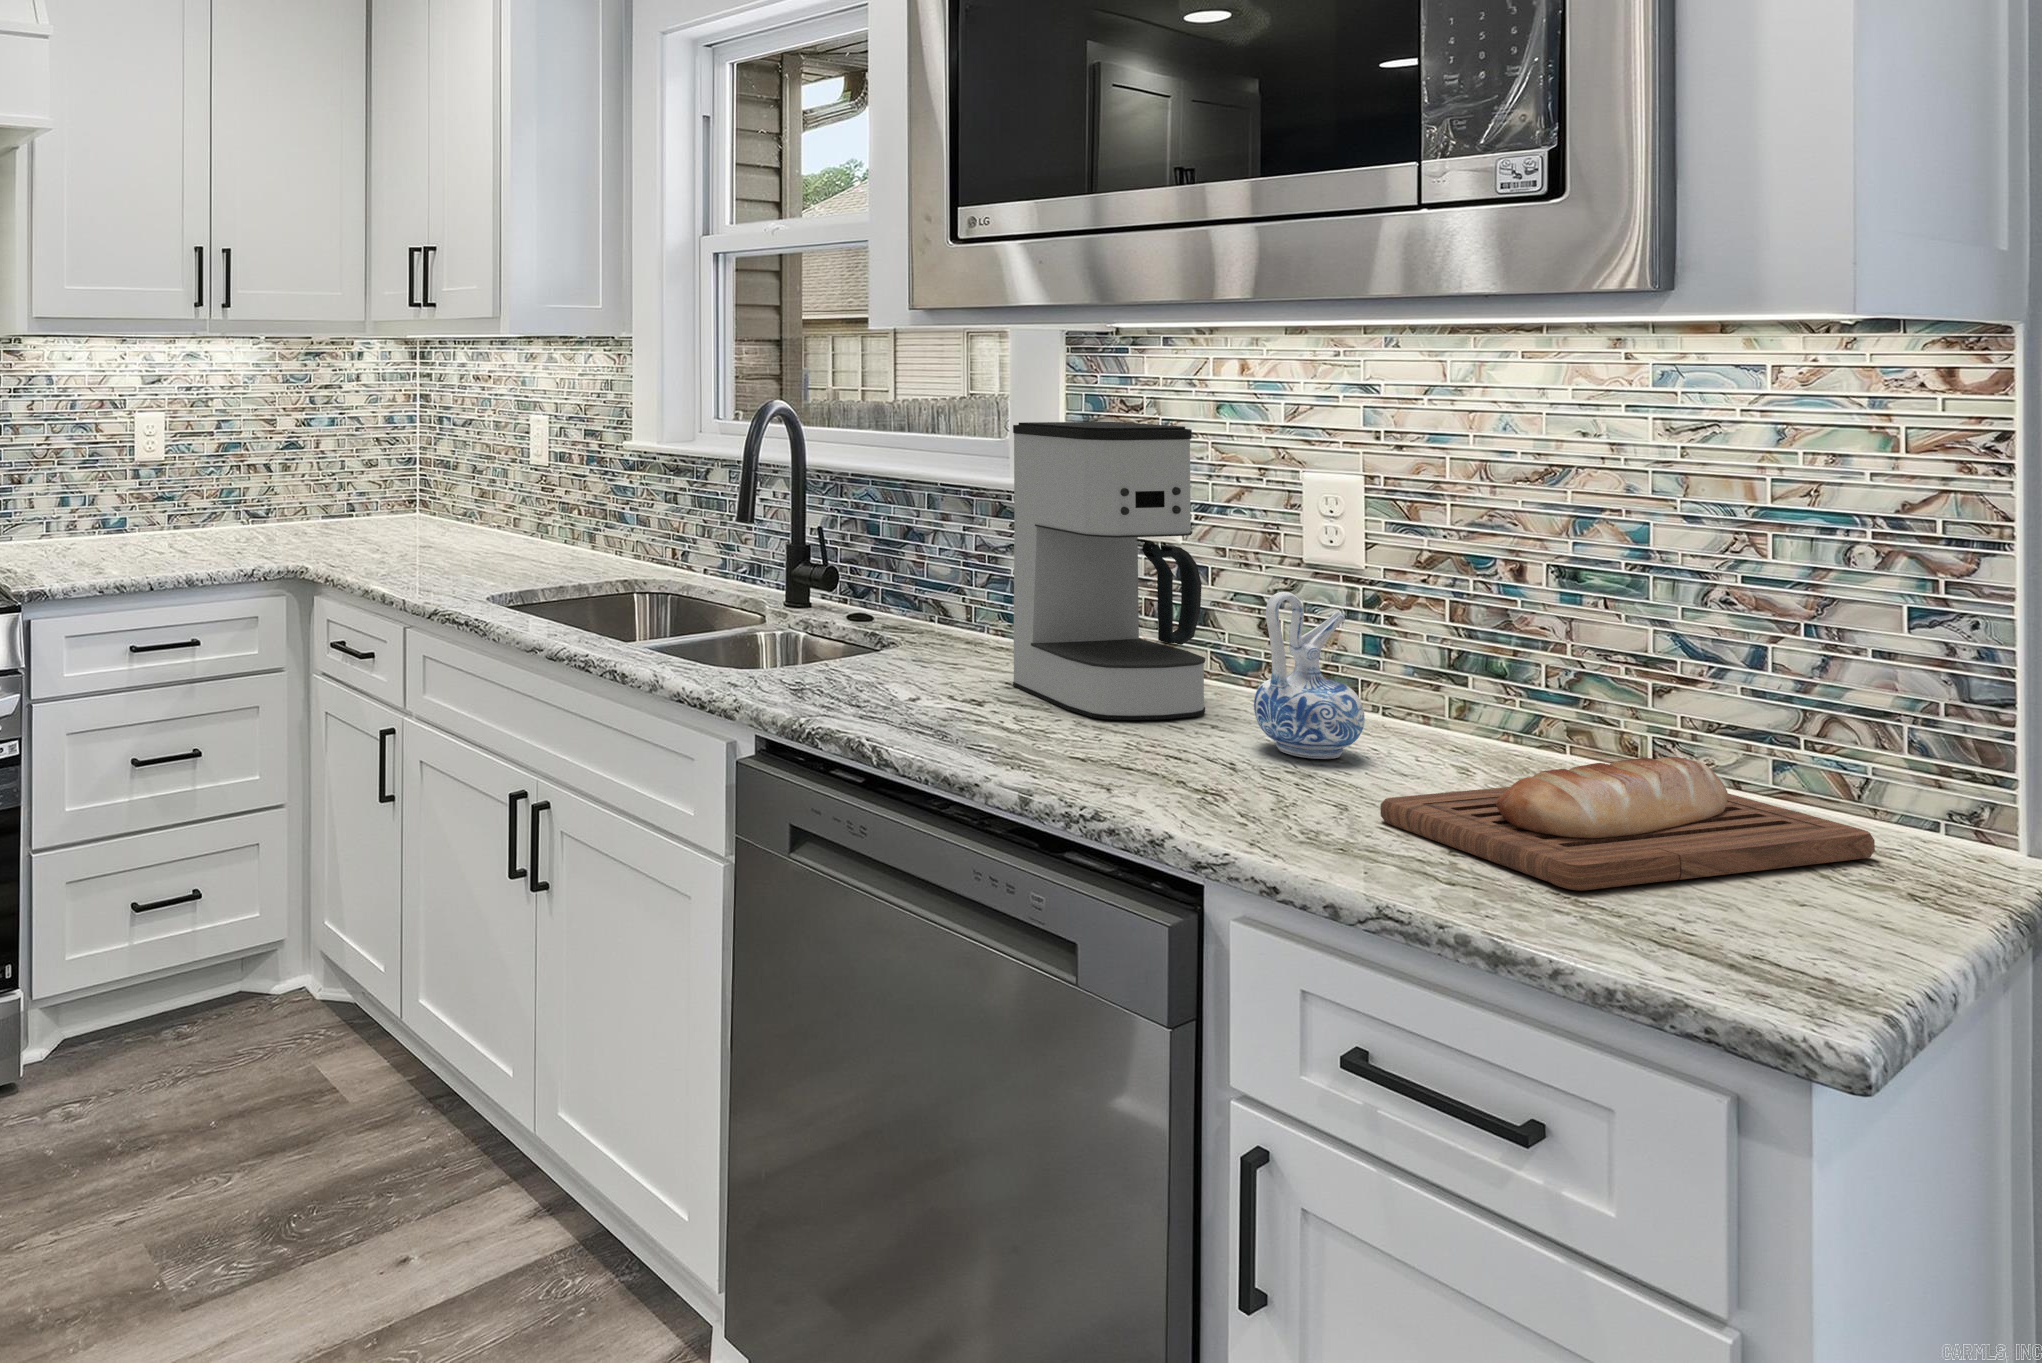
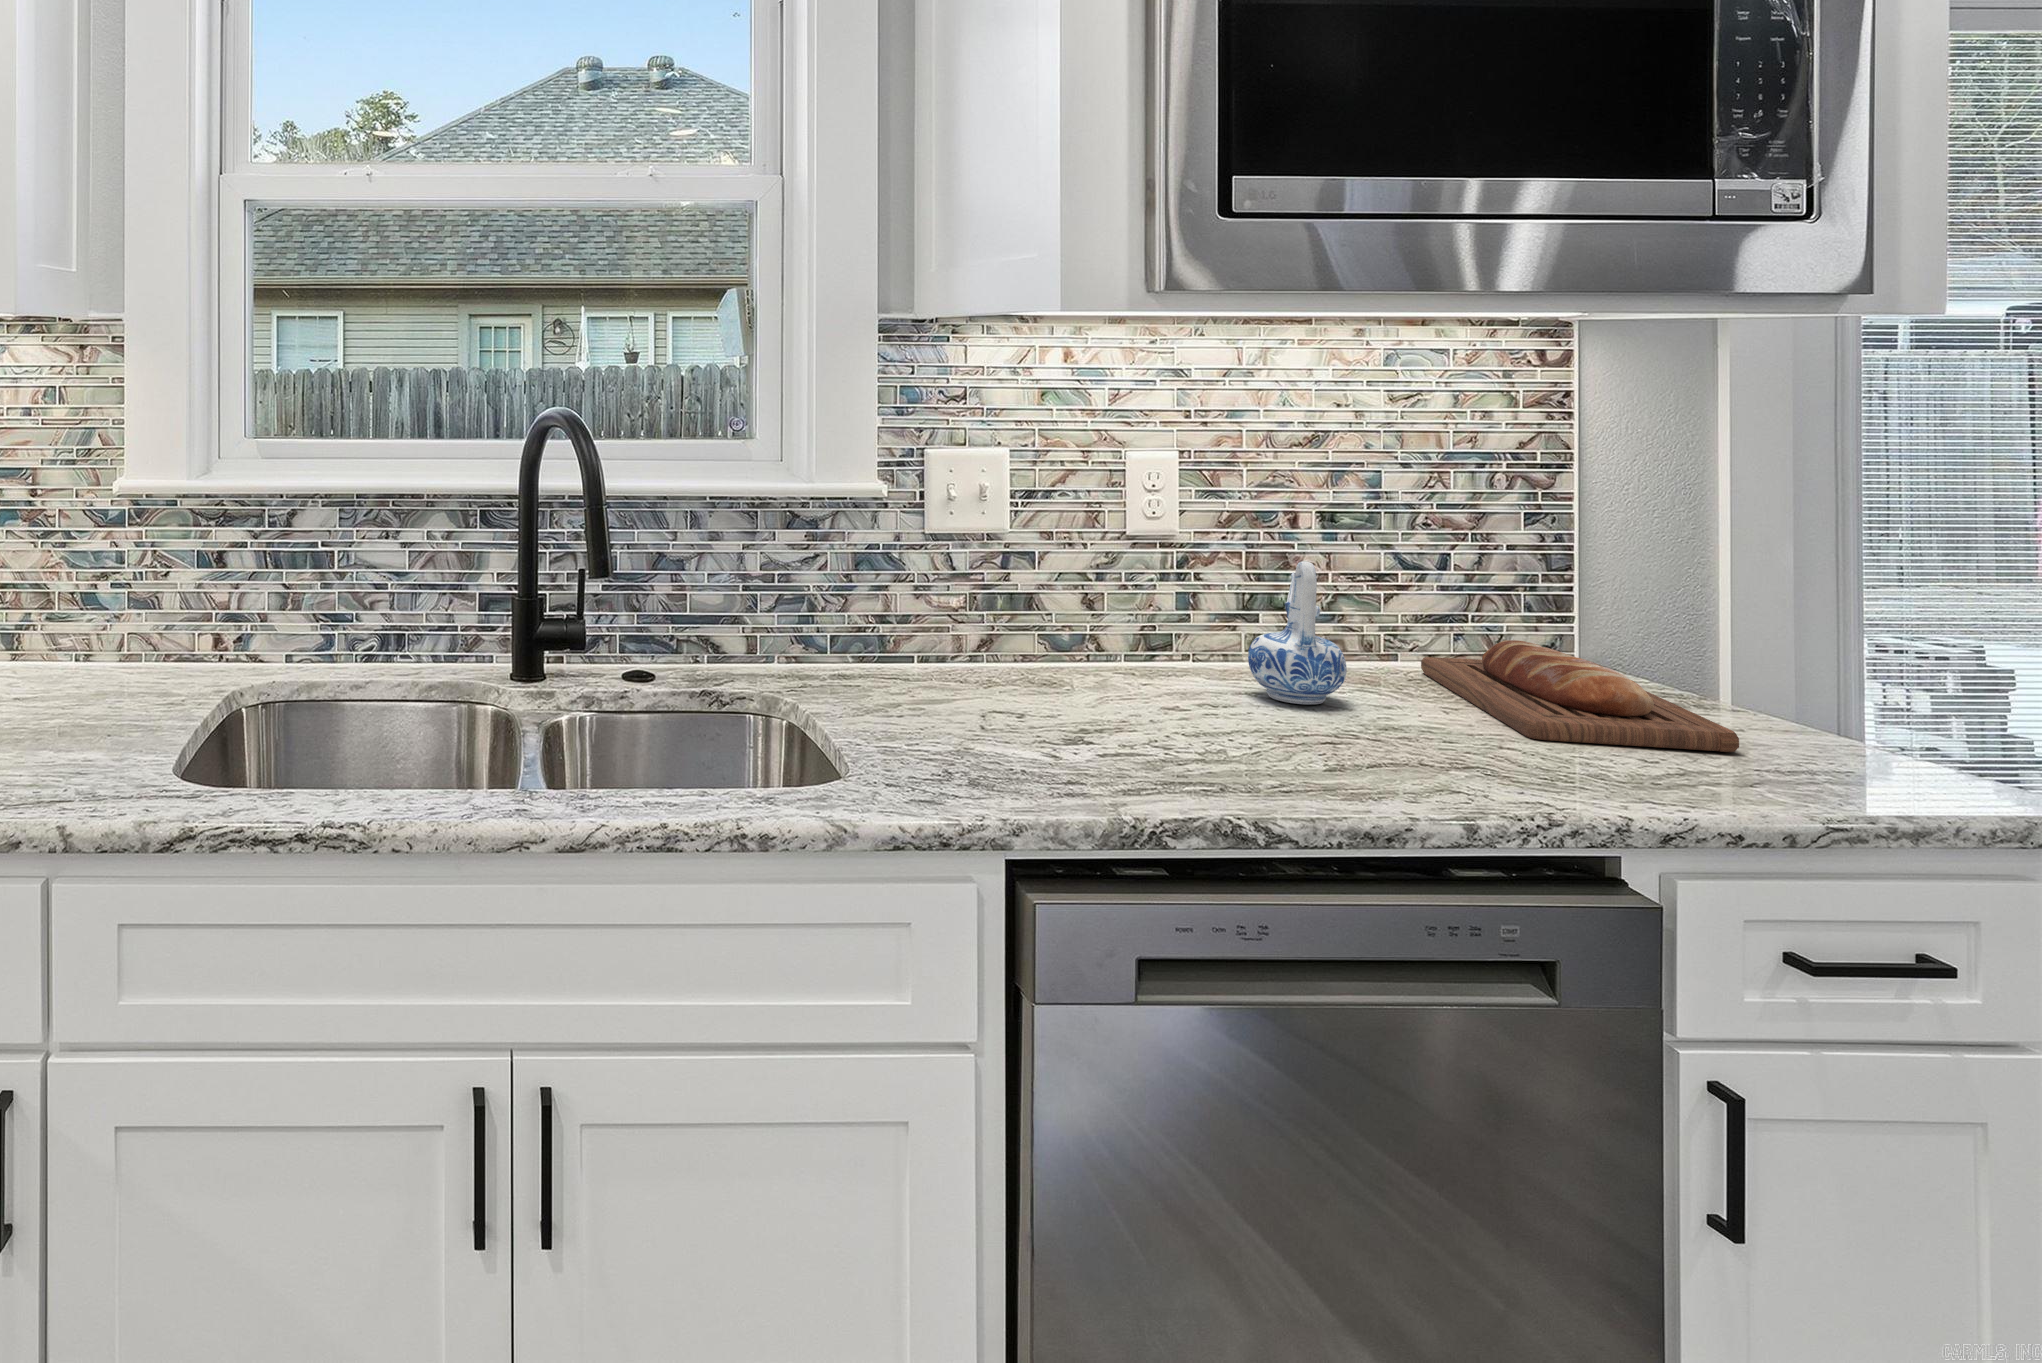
coffee maker: present [1013,422,1205,720] -> none [990,419,1170,714]

